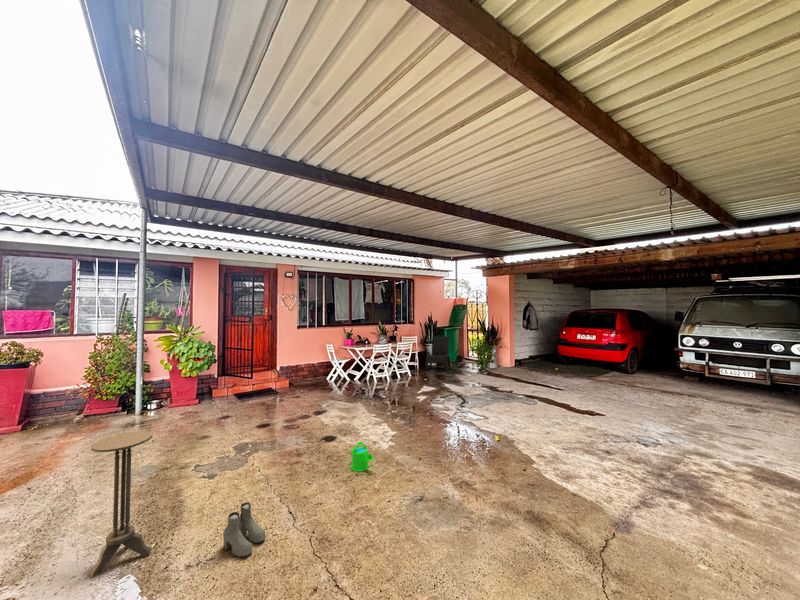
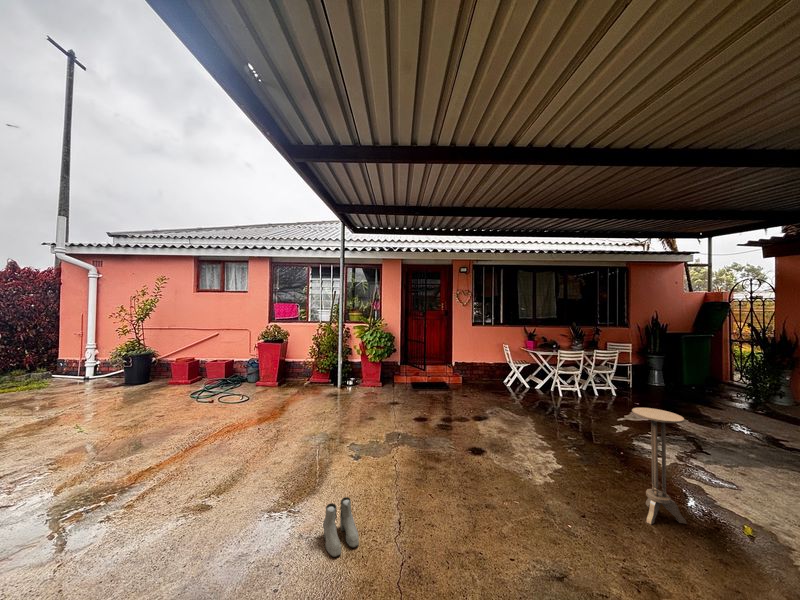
lounge chair: present [425,336,450,371] -> none [642,345,690,397]
side table: present [90,431,152,577] -> present [632,408,687,524]
watering can: present [351,442,373,471] -> none [484,468,510,508]

